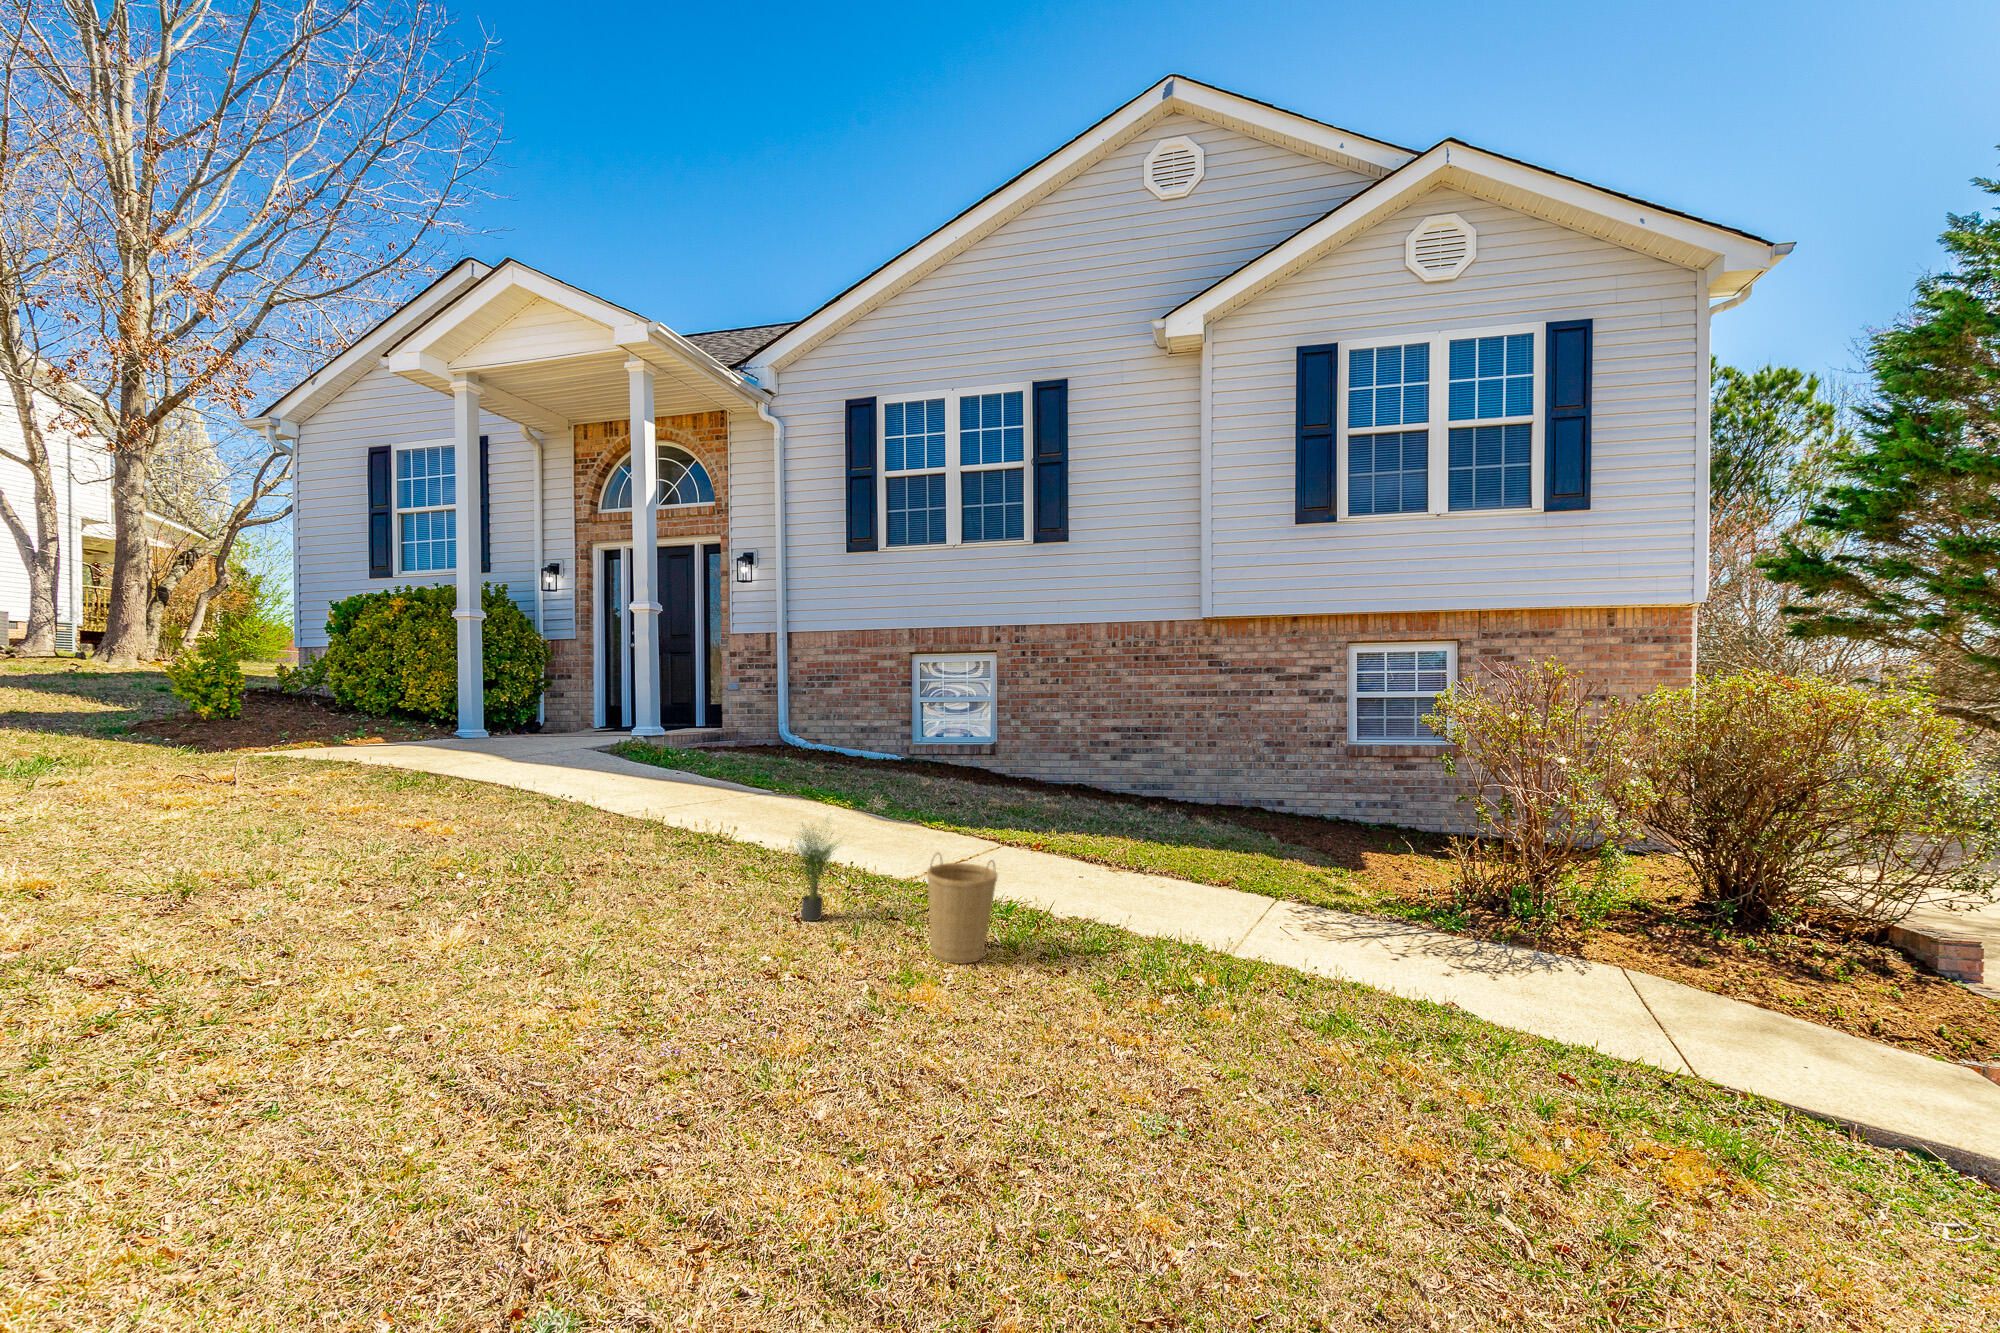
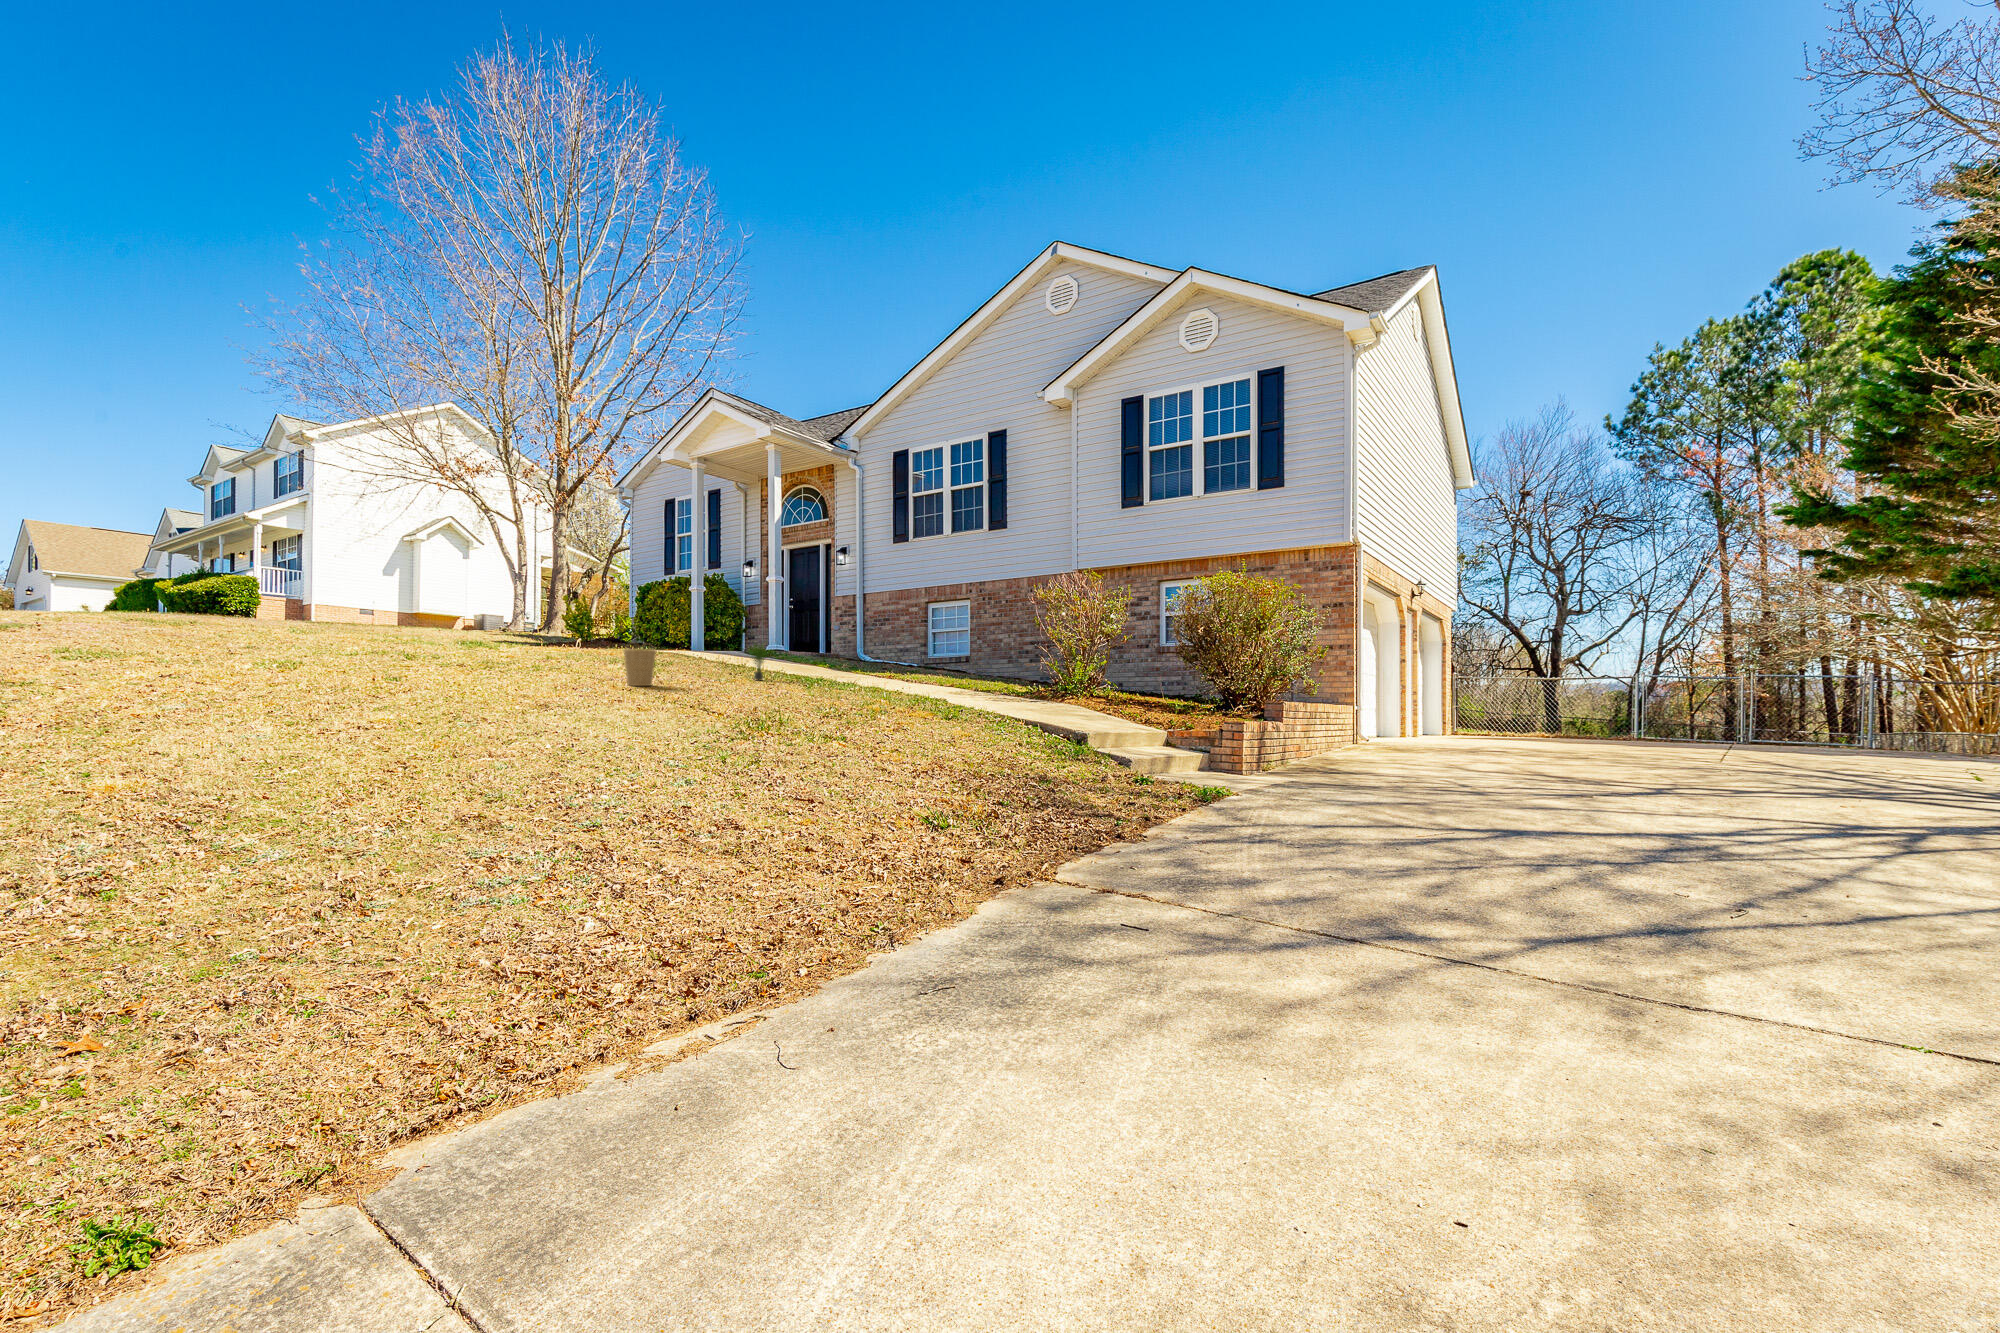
basket: present [927,853,997,964] -> present [624,643,656,686]

